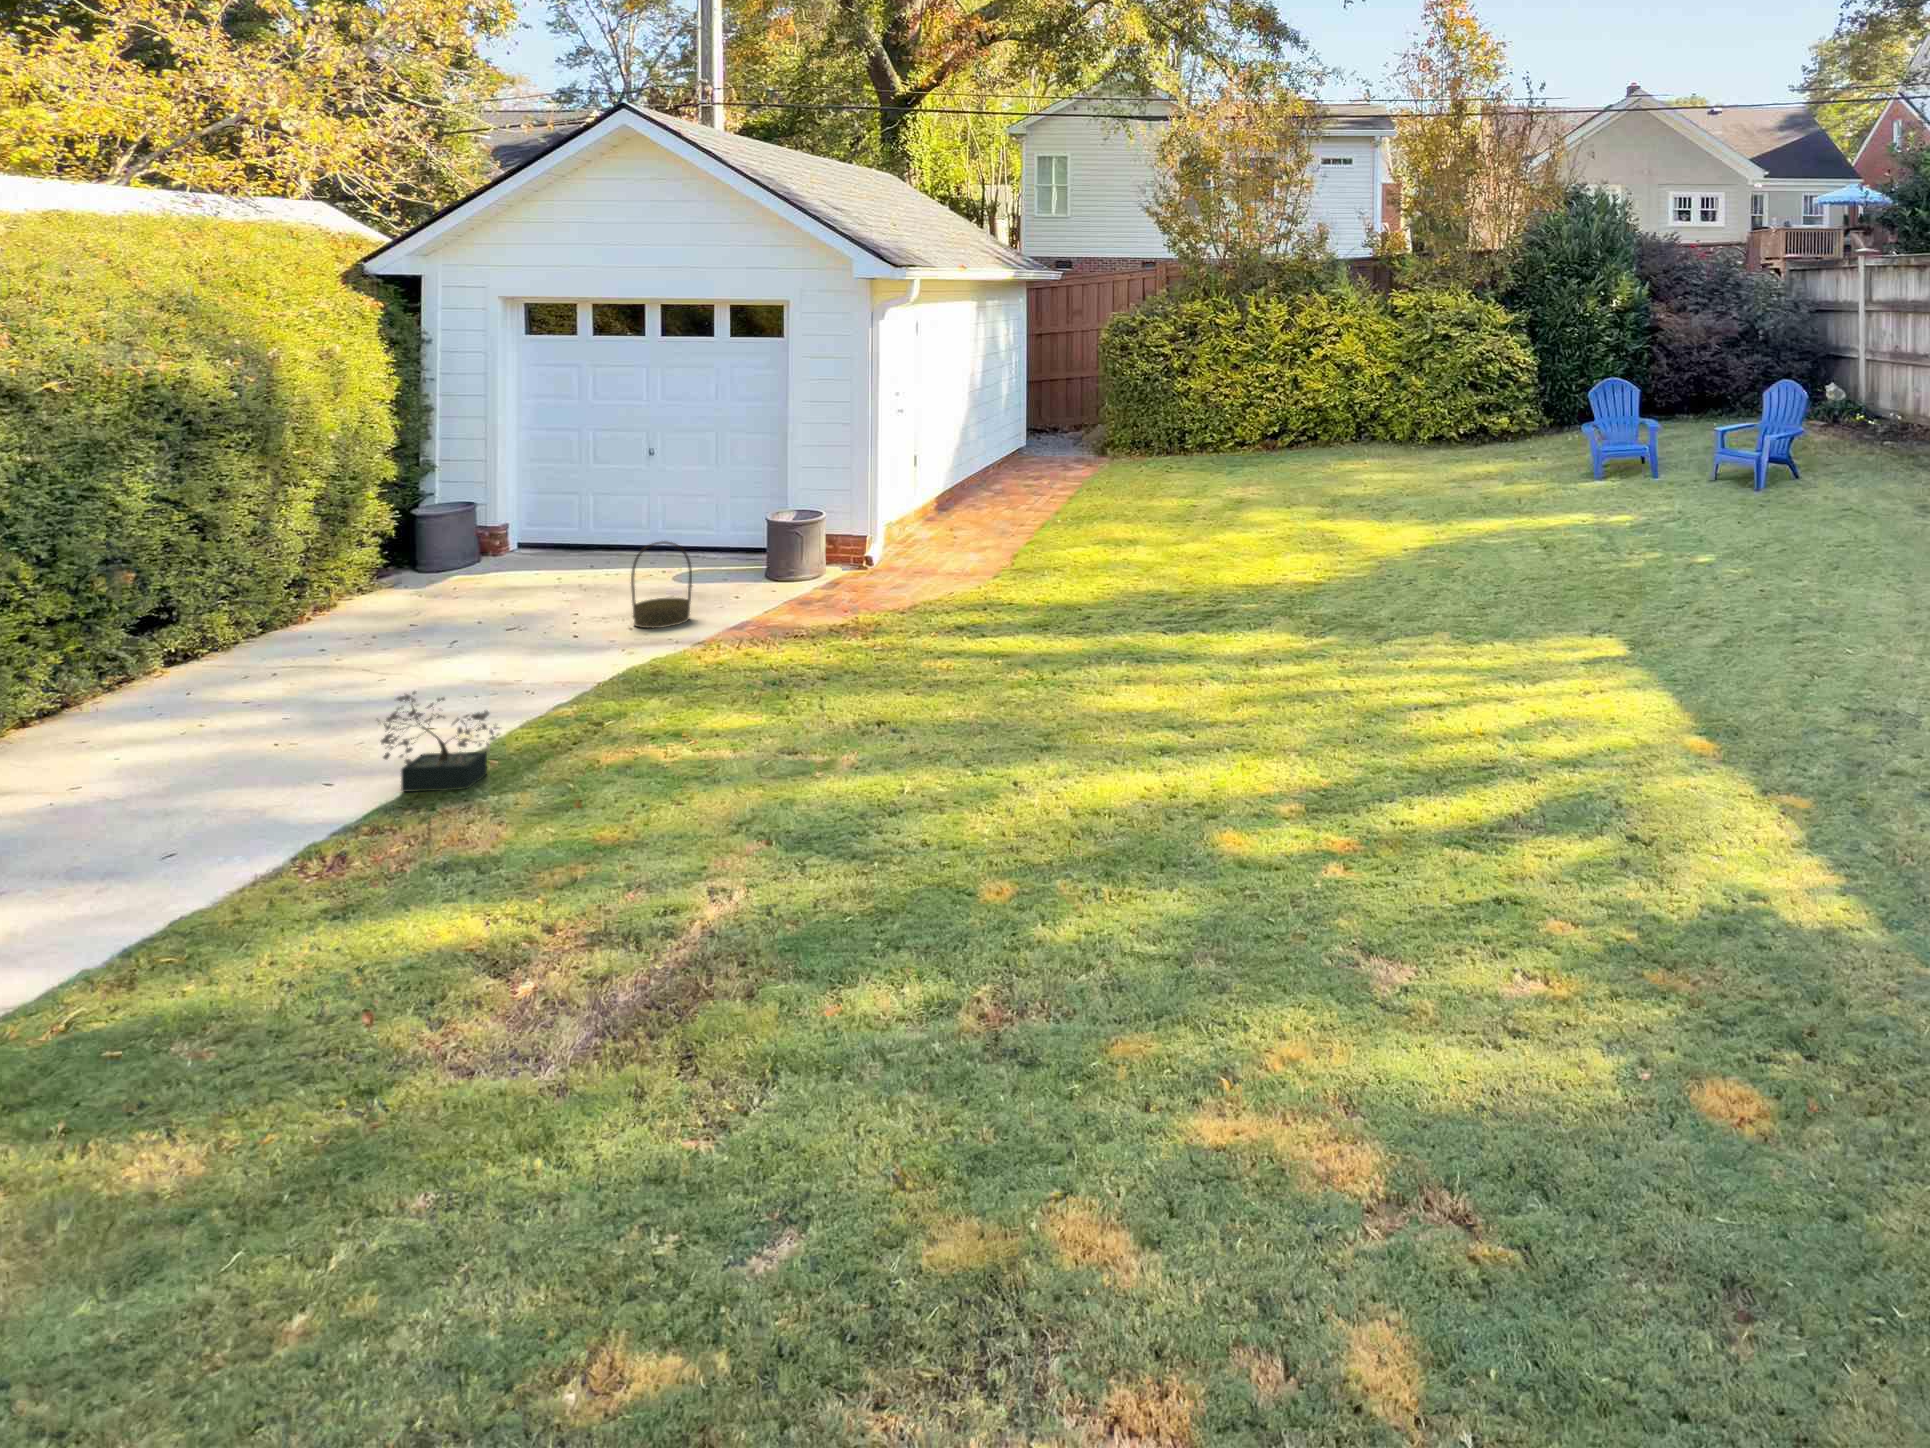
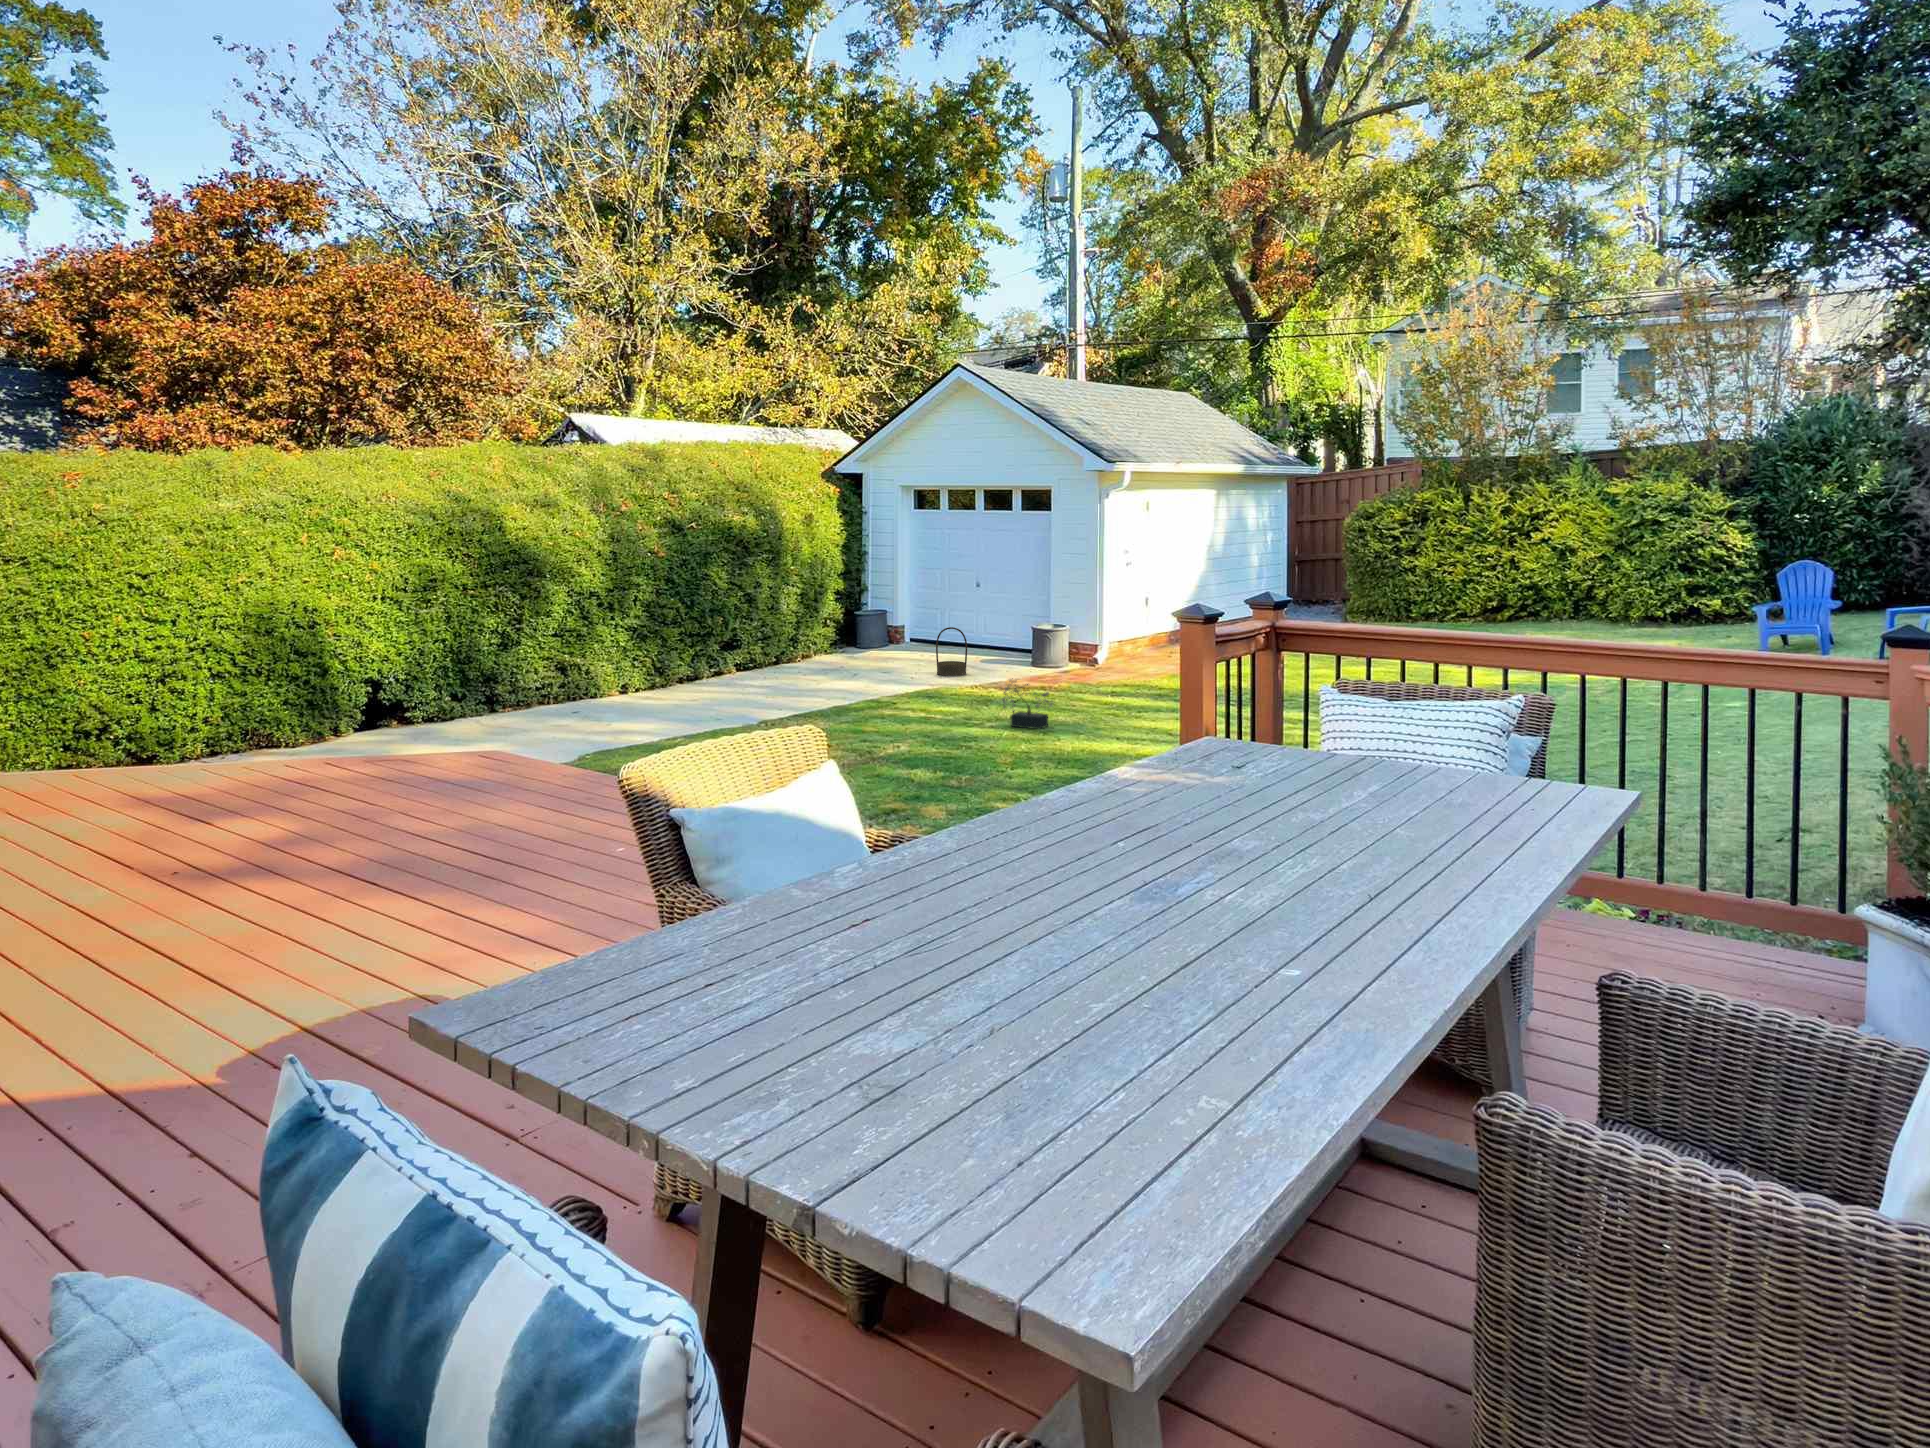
decorative plant: present [378,691,499,792] -> present [1003,678,1052,729]

